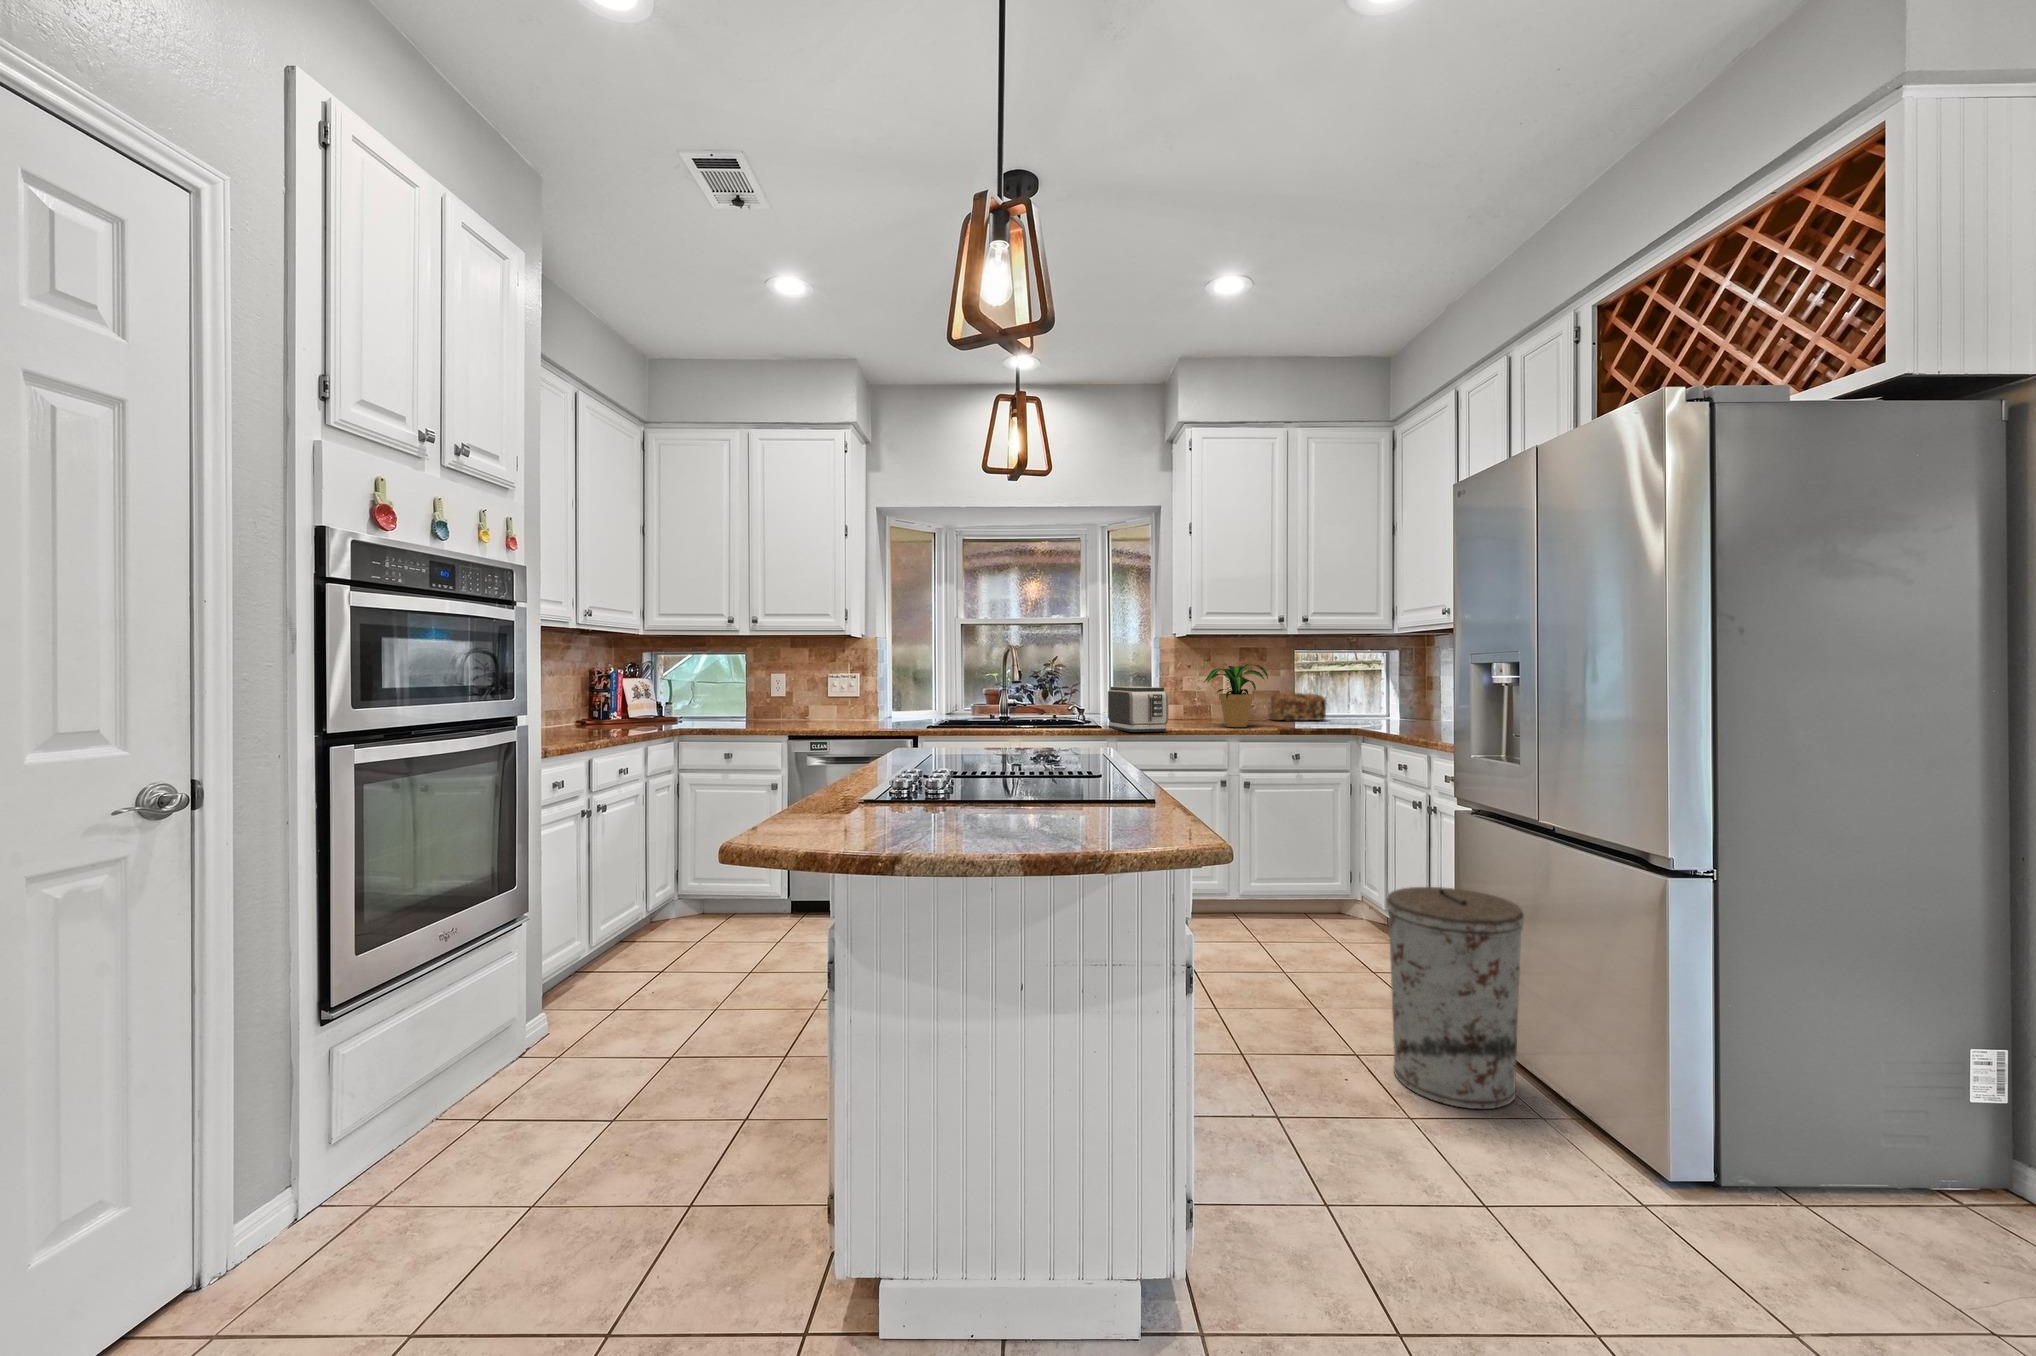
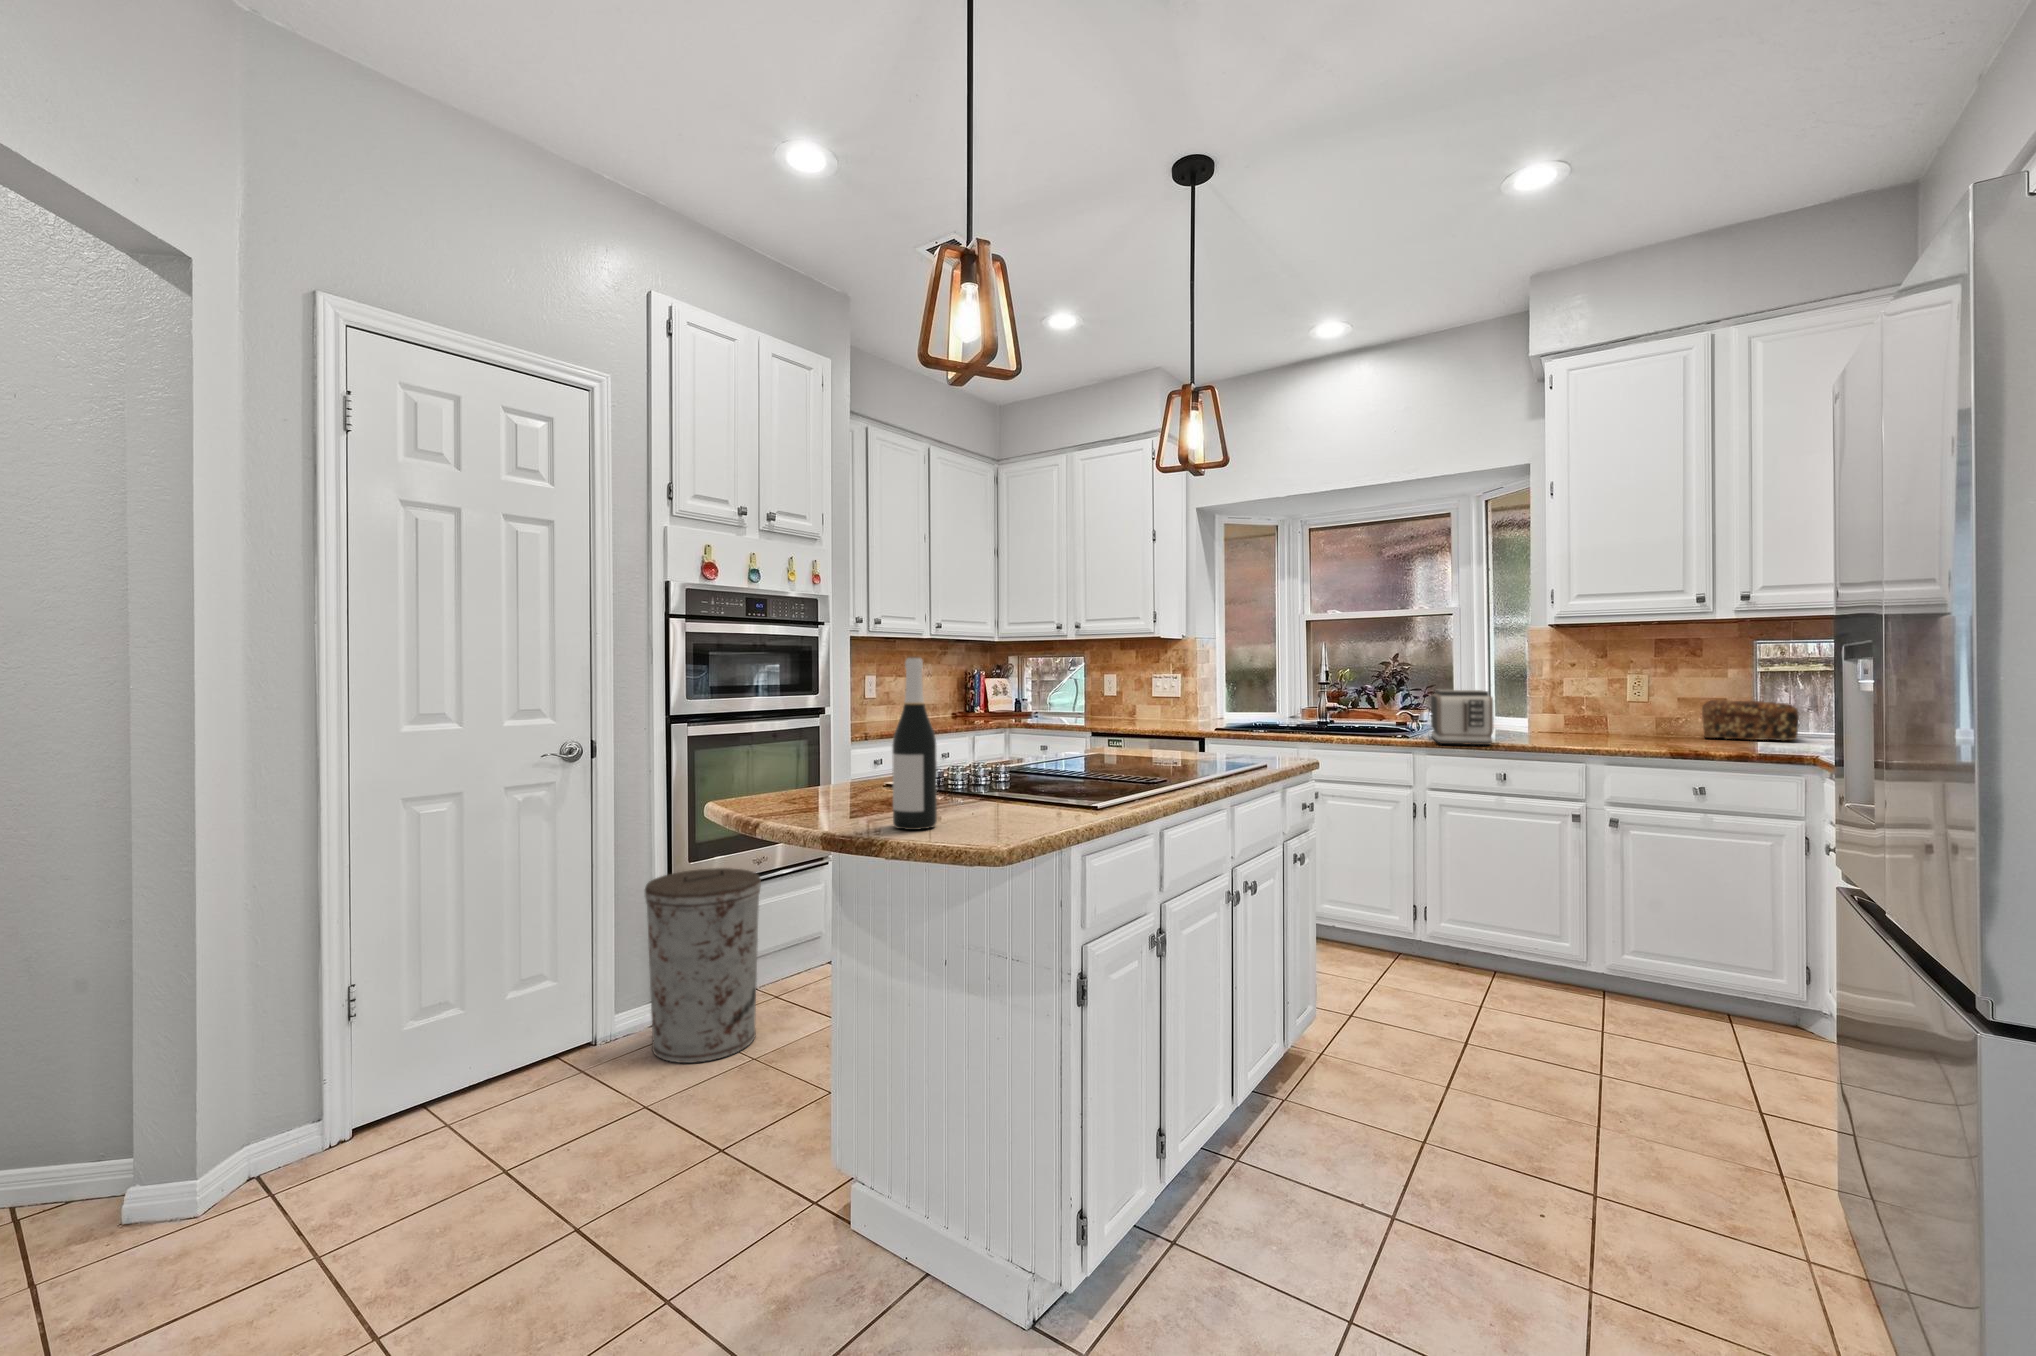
wine bottle: none [1057,647,1107,849] -> present [892,656,937,830]
potted plant: present [1204,664,1268,727] -> none [1565,662,1670,744]
trash can: present [1386,887,1524,1109] -> present [645,868,761,1063]

